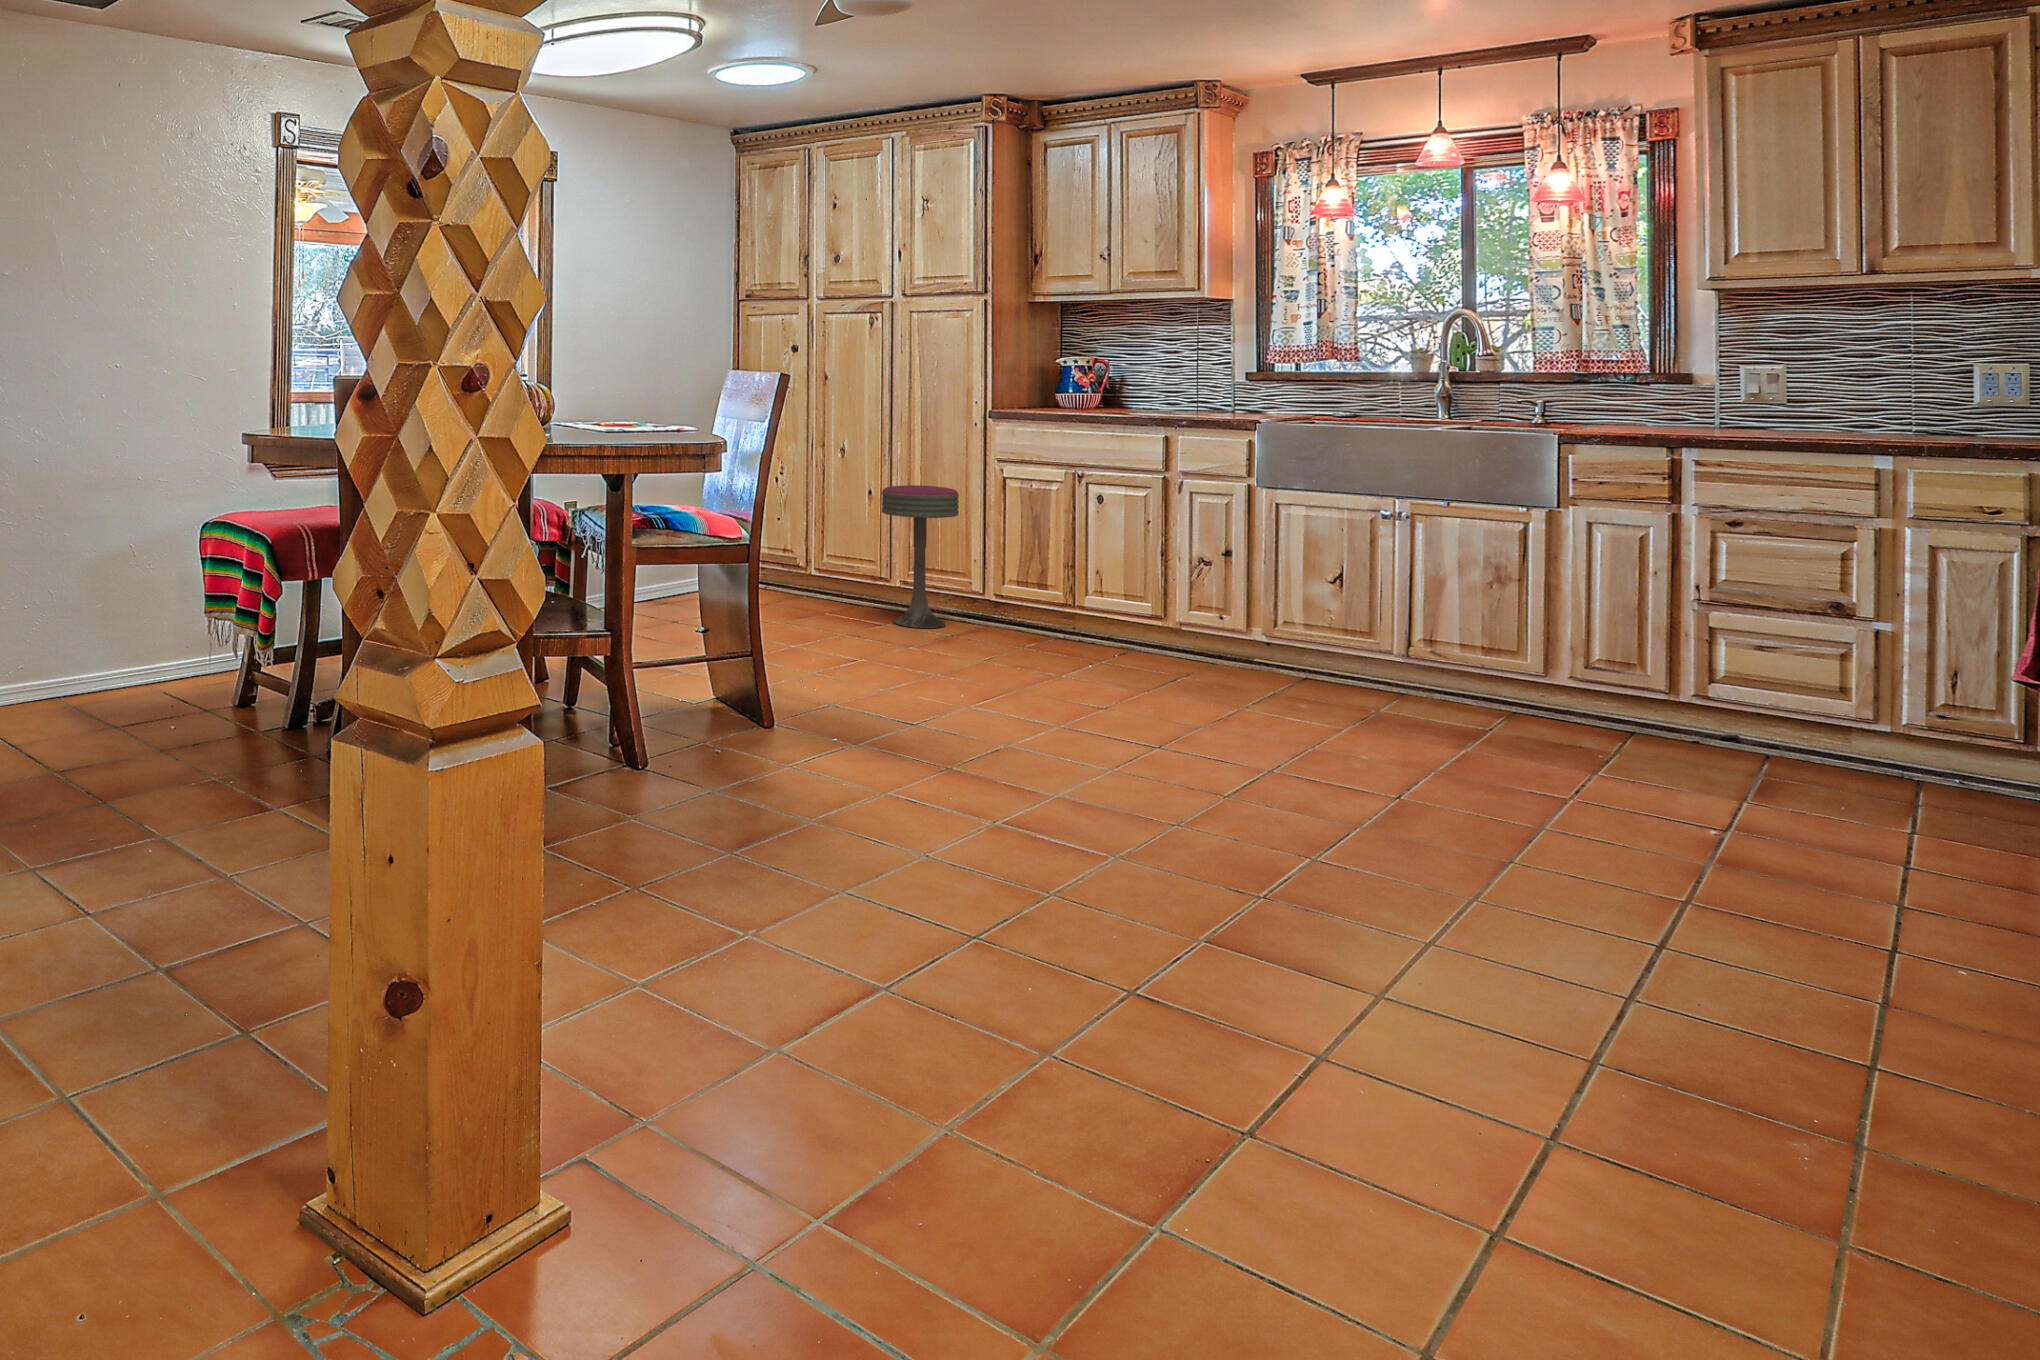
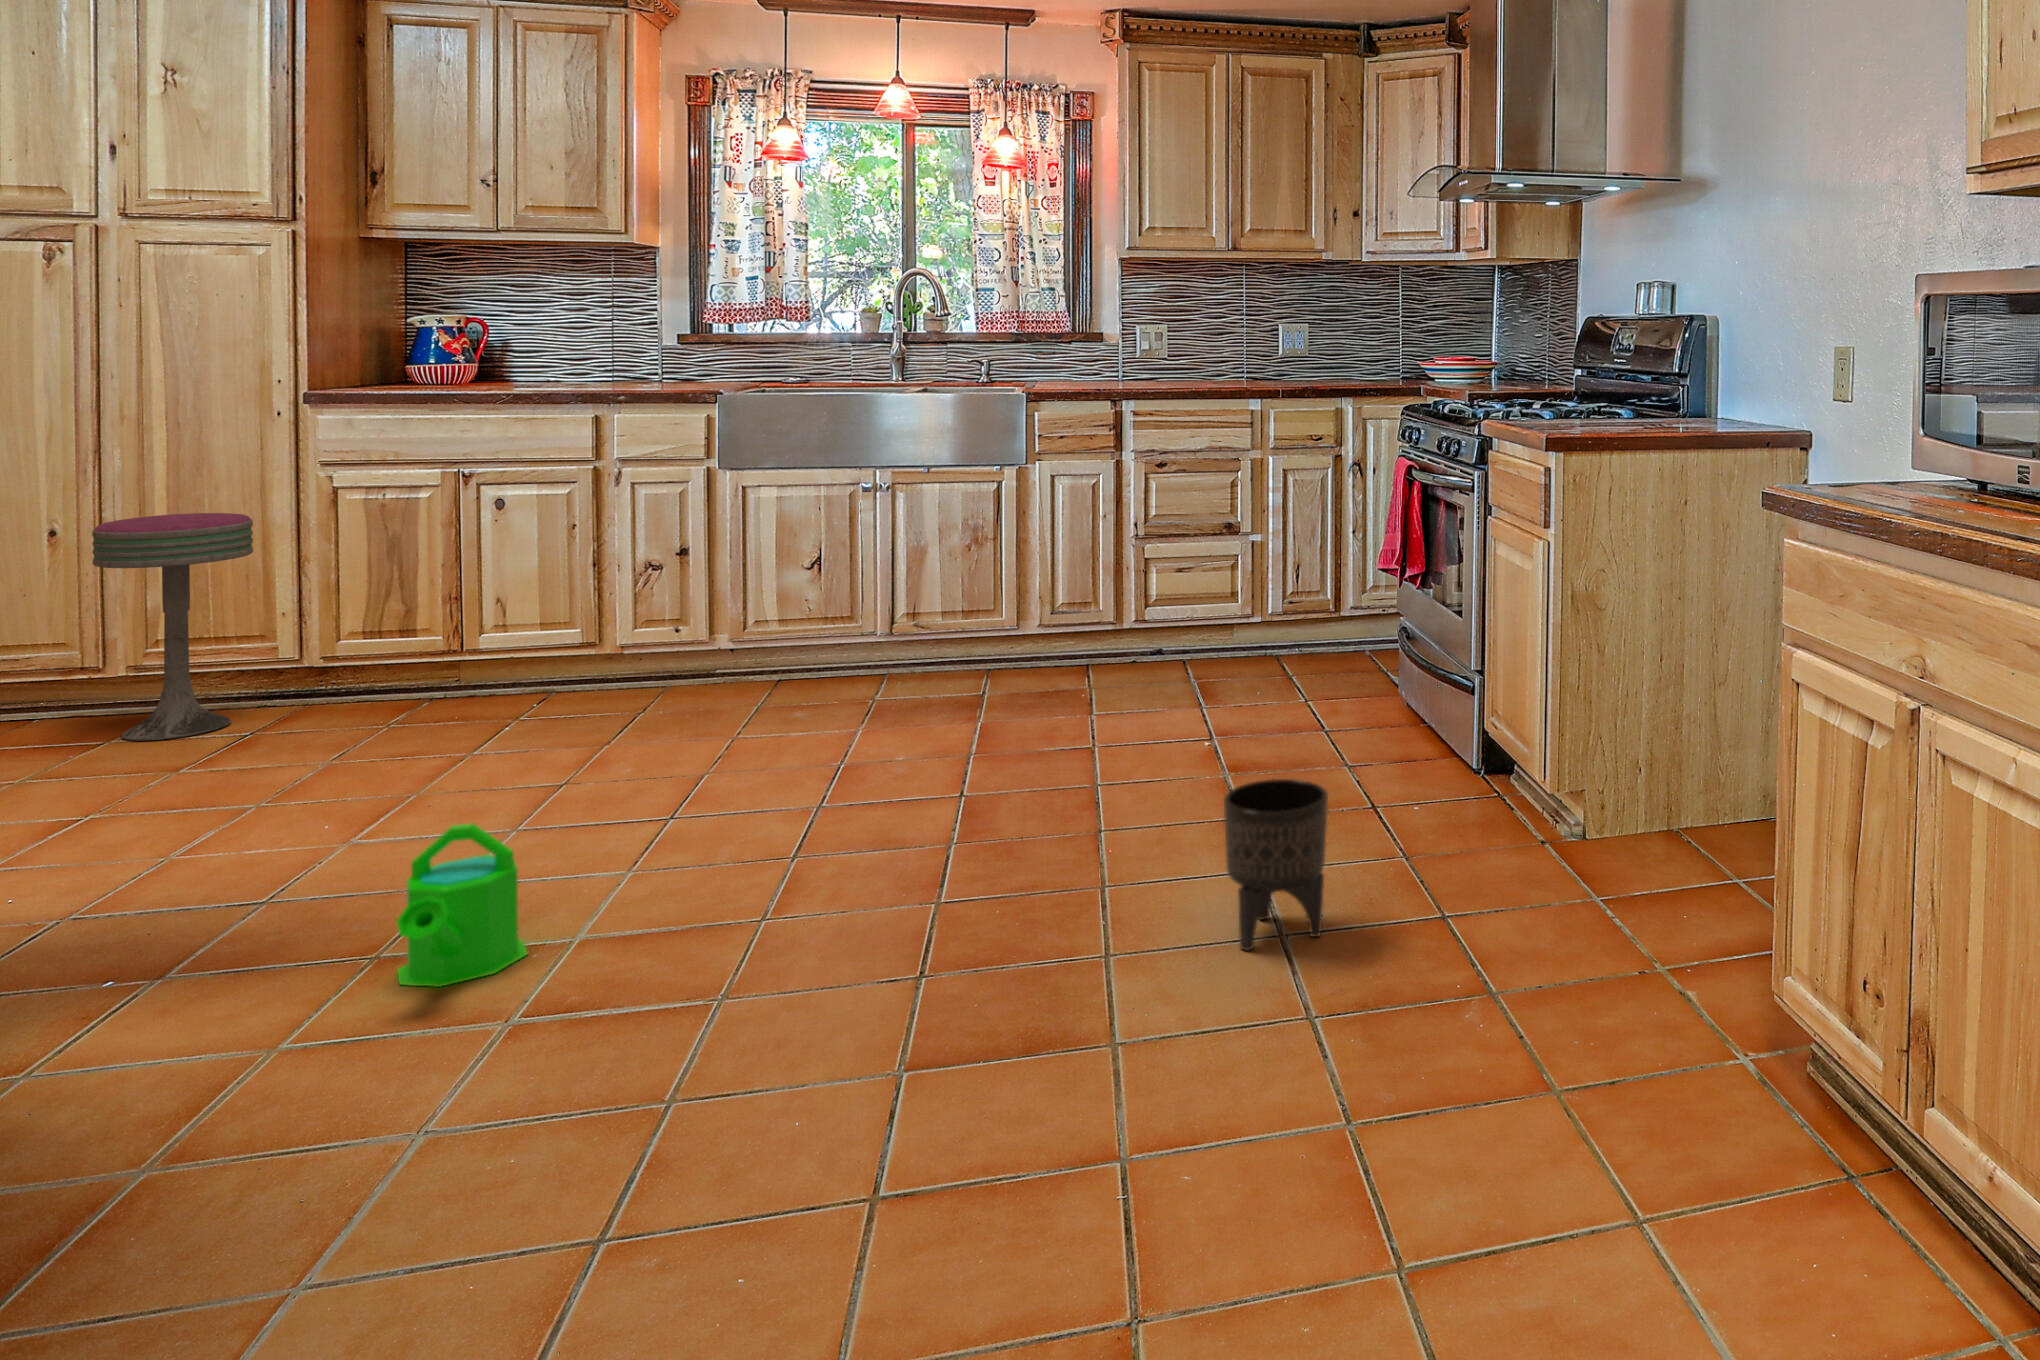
watering can: none [947,691,1026,794] -> present [397,823,527,987]
planter: none [1555,831,1690,1012] -> present [1224,779,1328,951]

